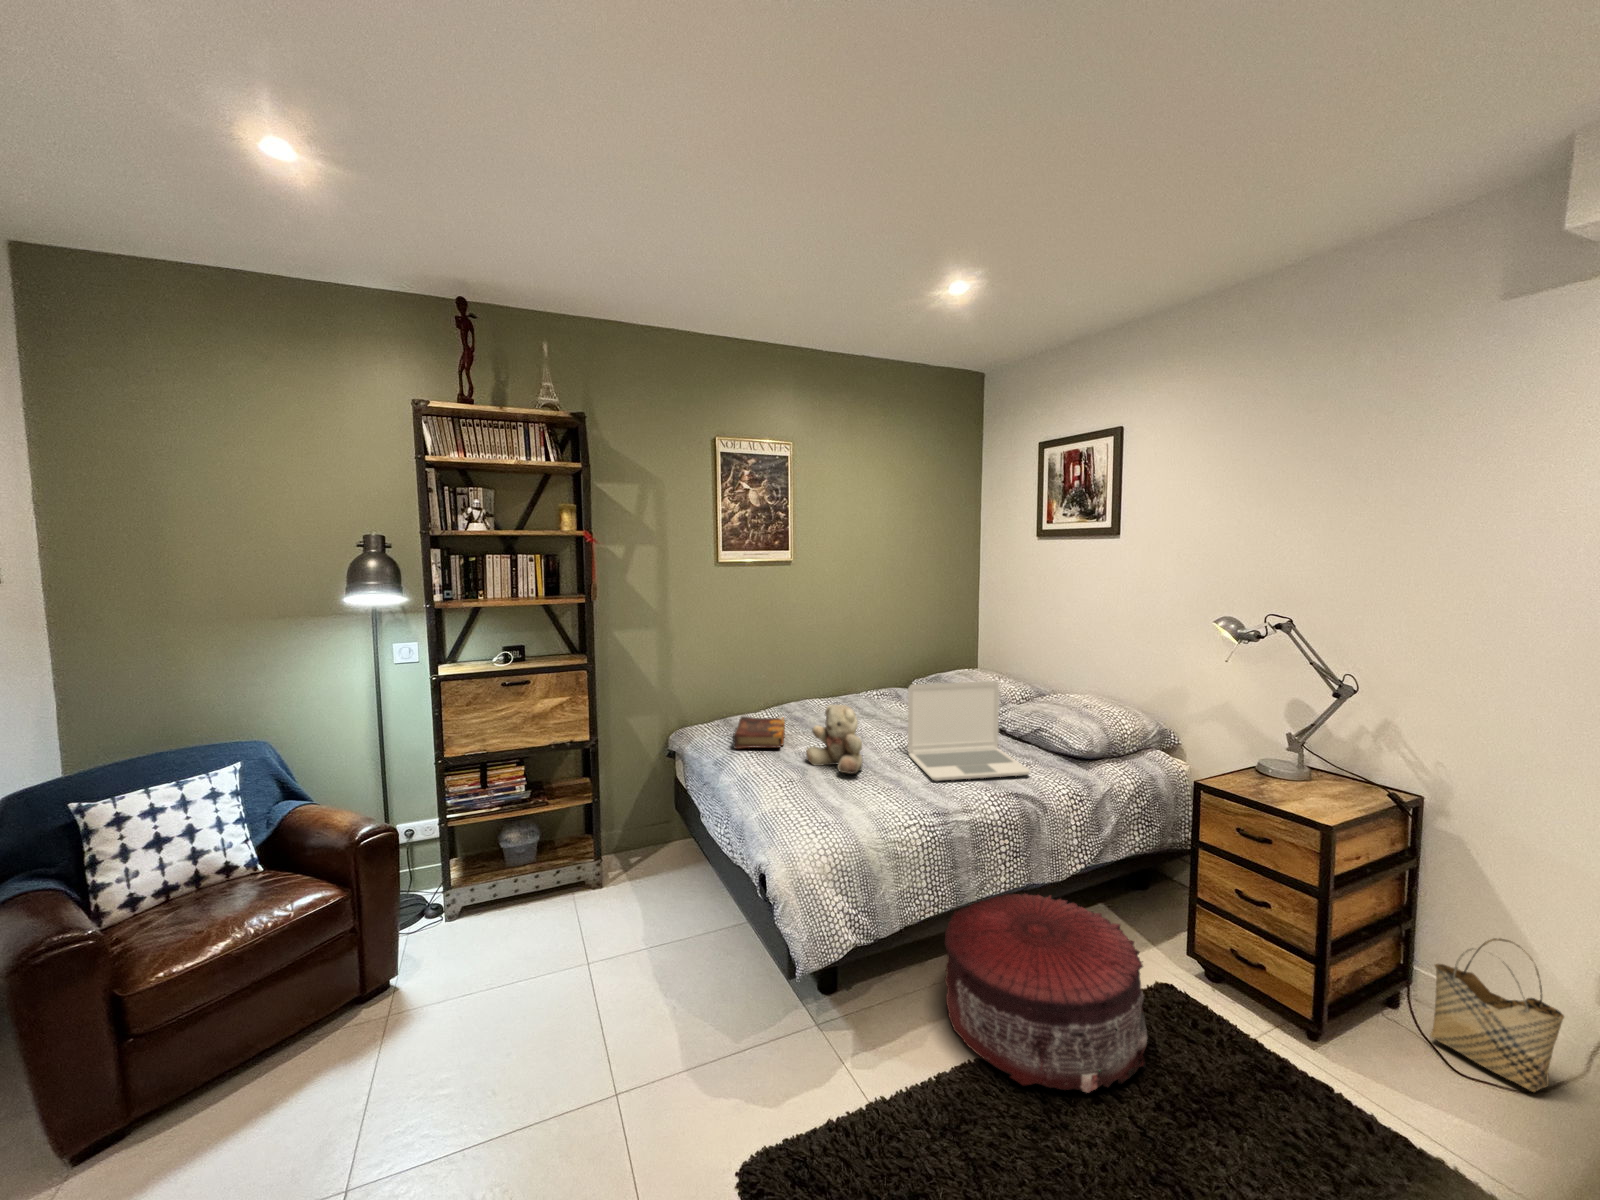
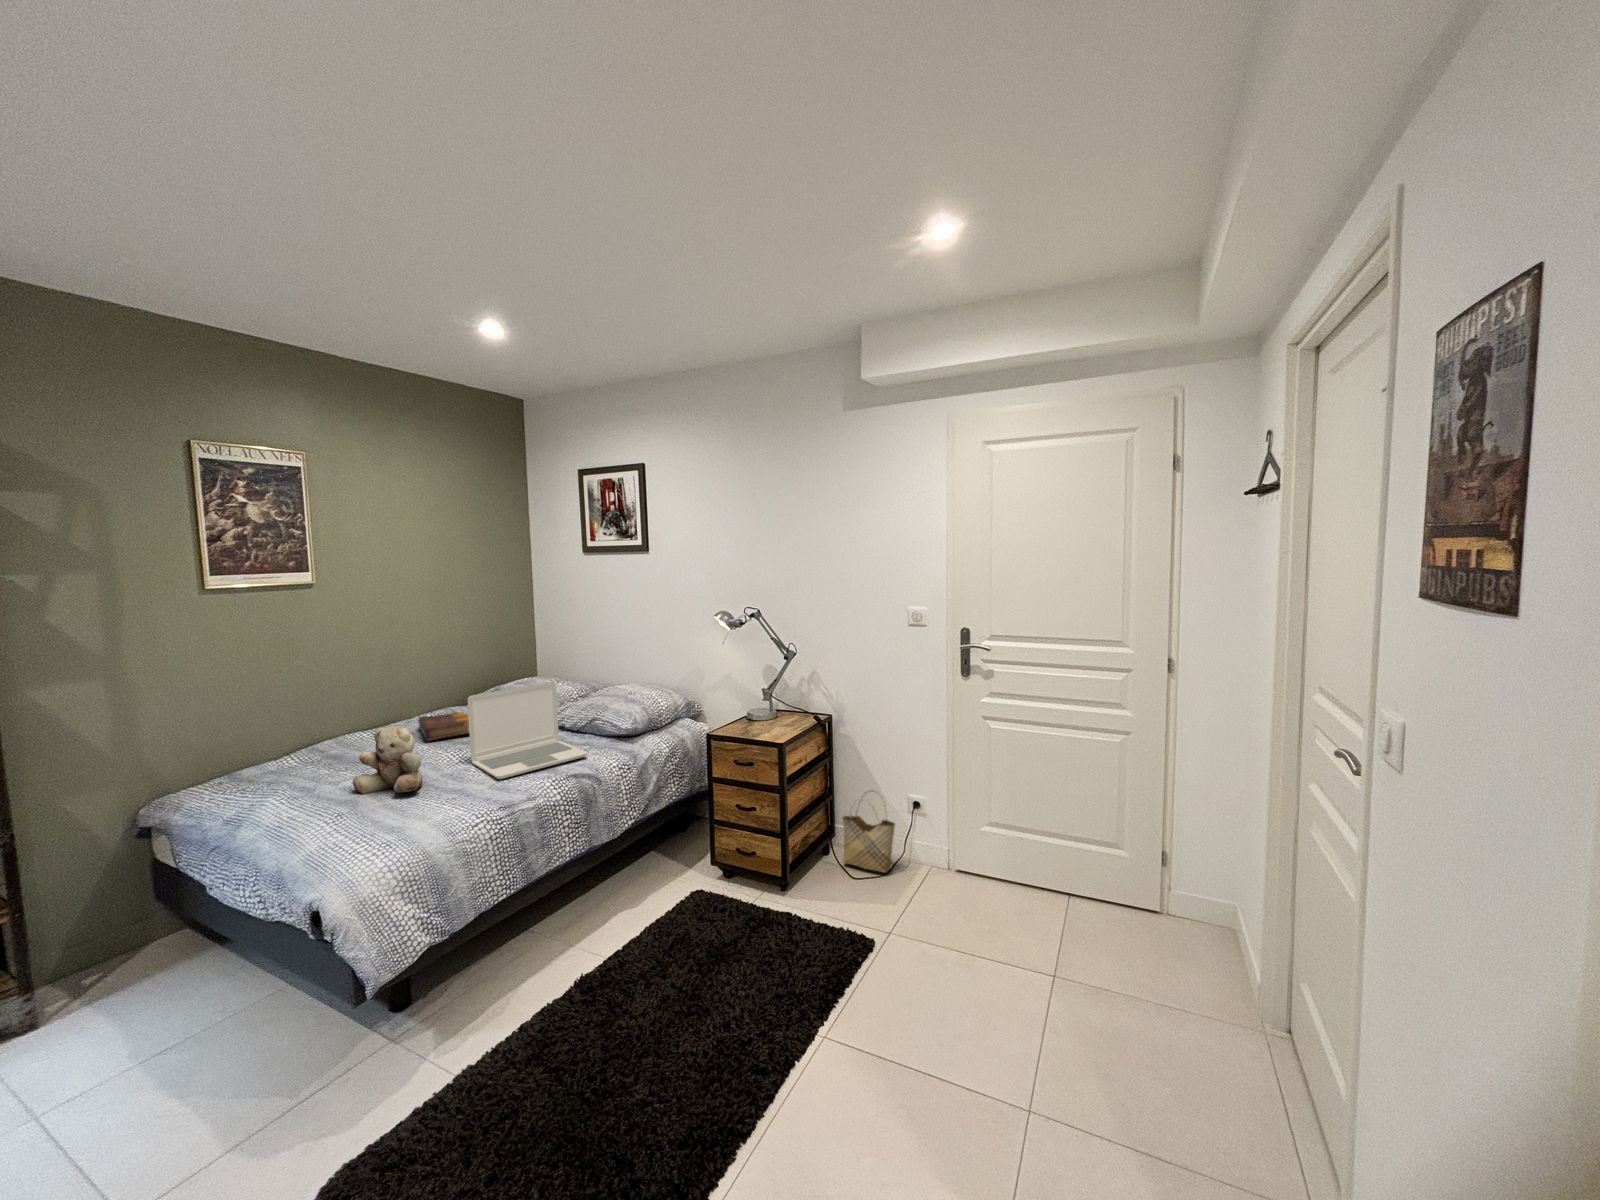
book: present [733,717,785,749] -> present [418,711,469,741]
pouf: present [945,893,1147,1093] -> none [519,848,684,1002]

